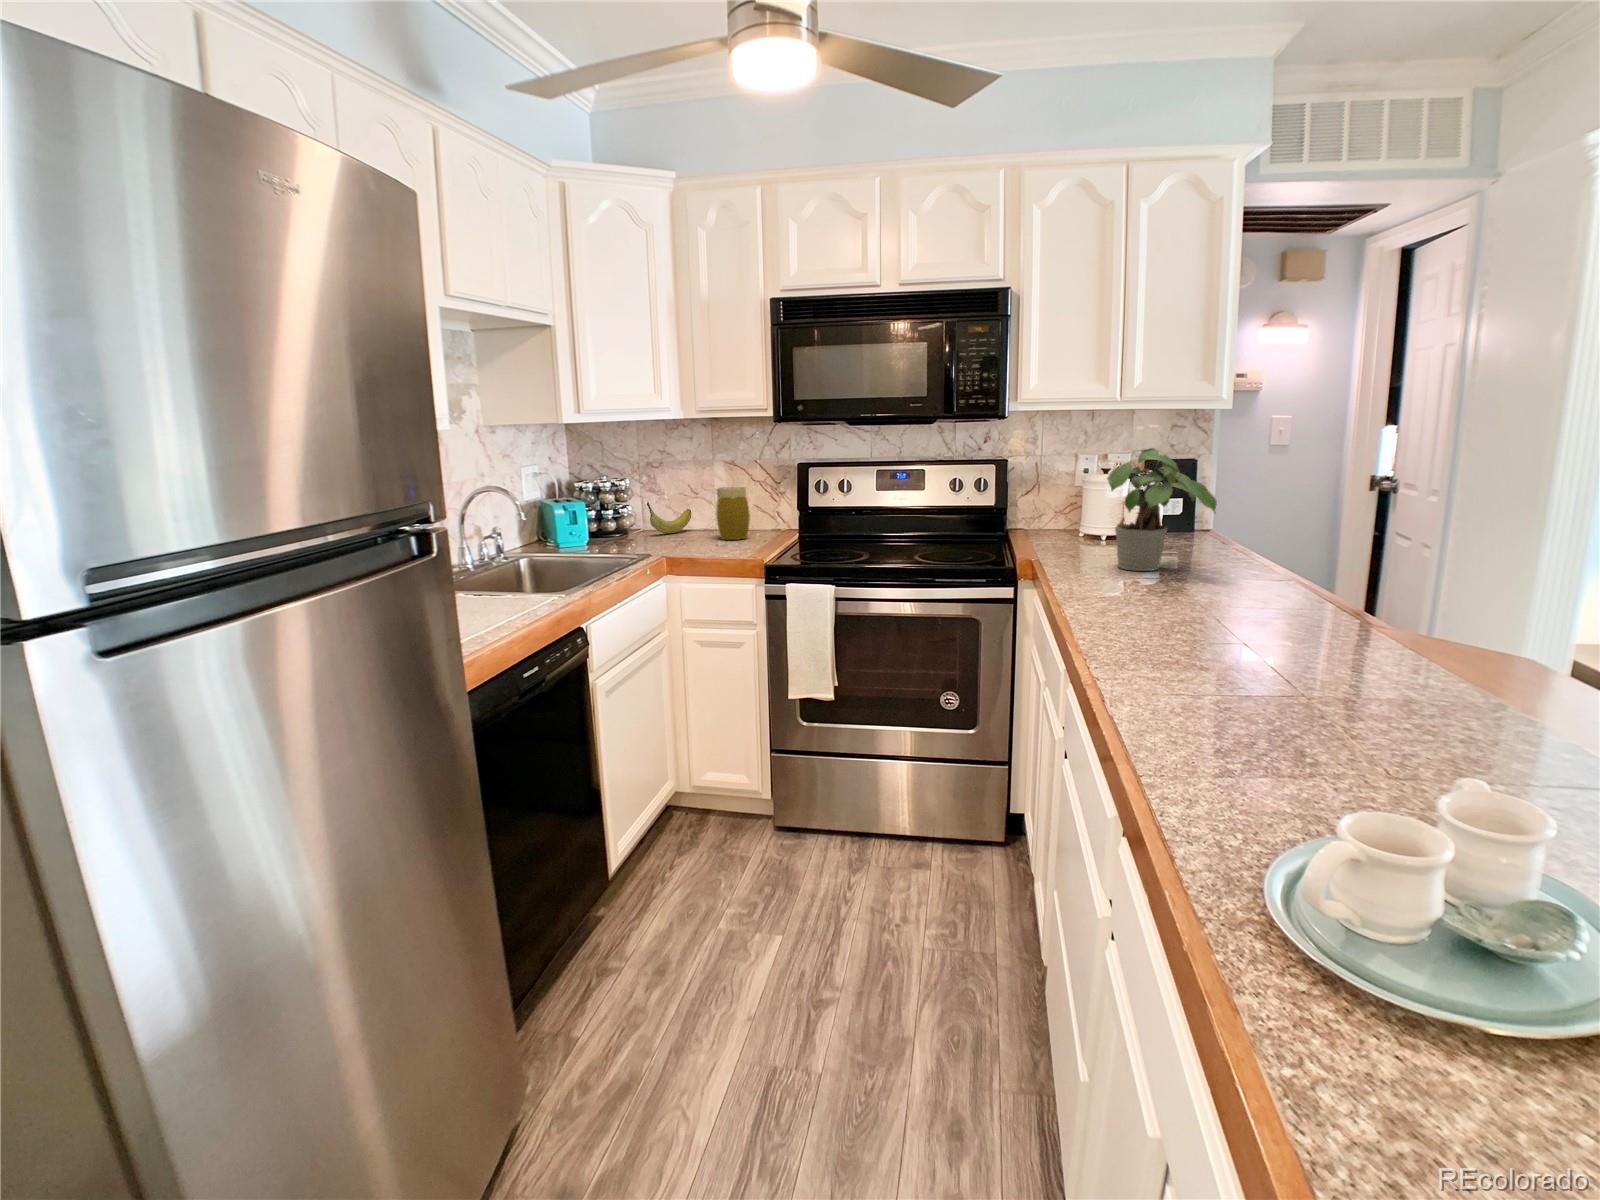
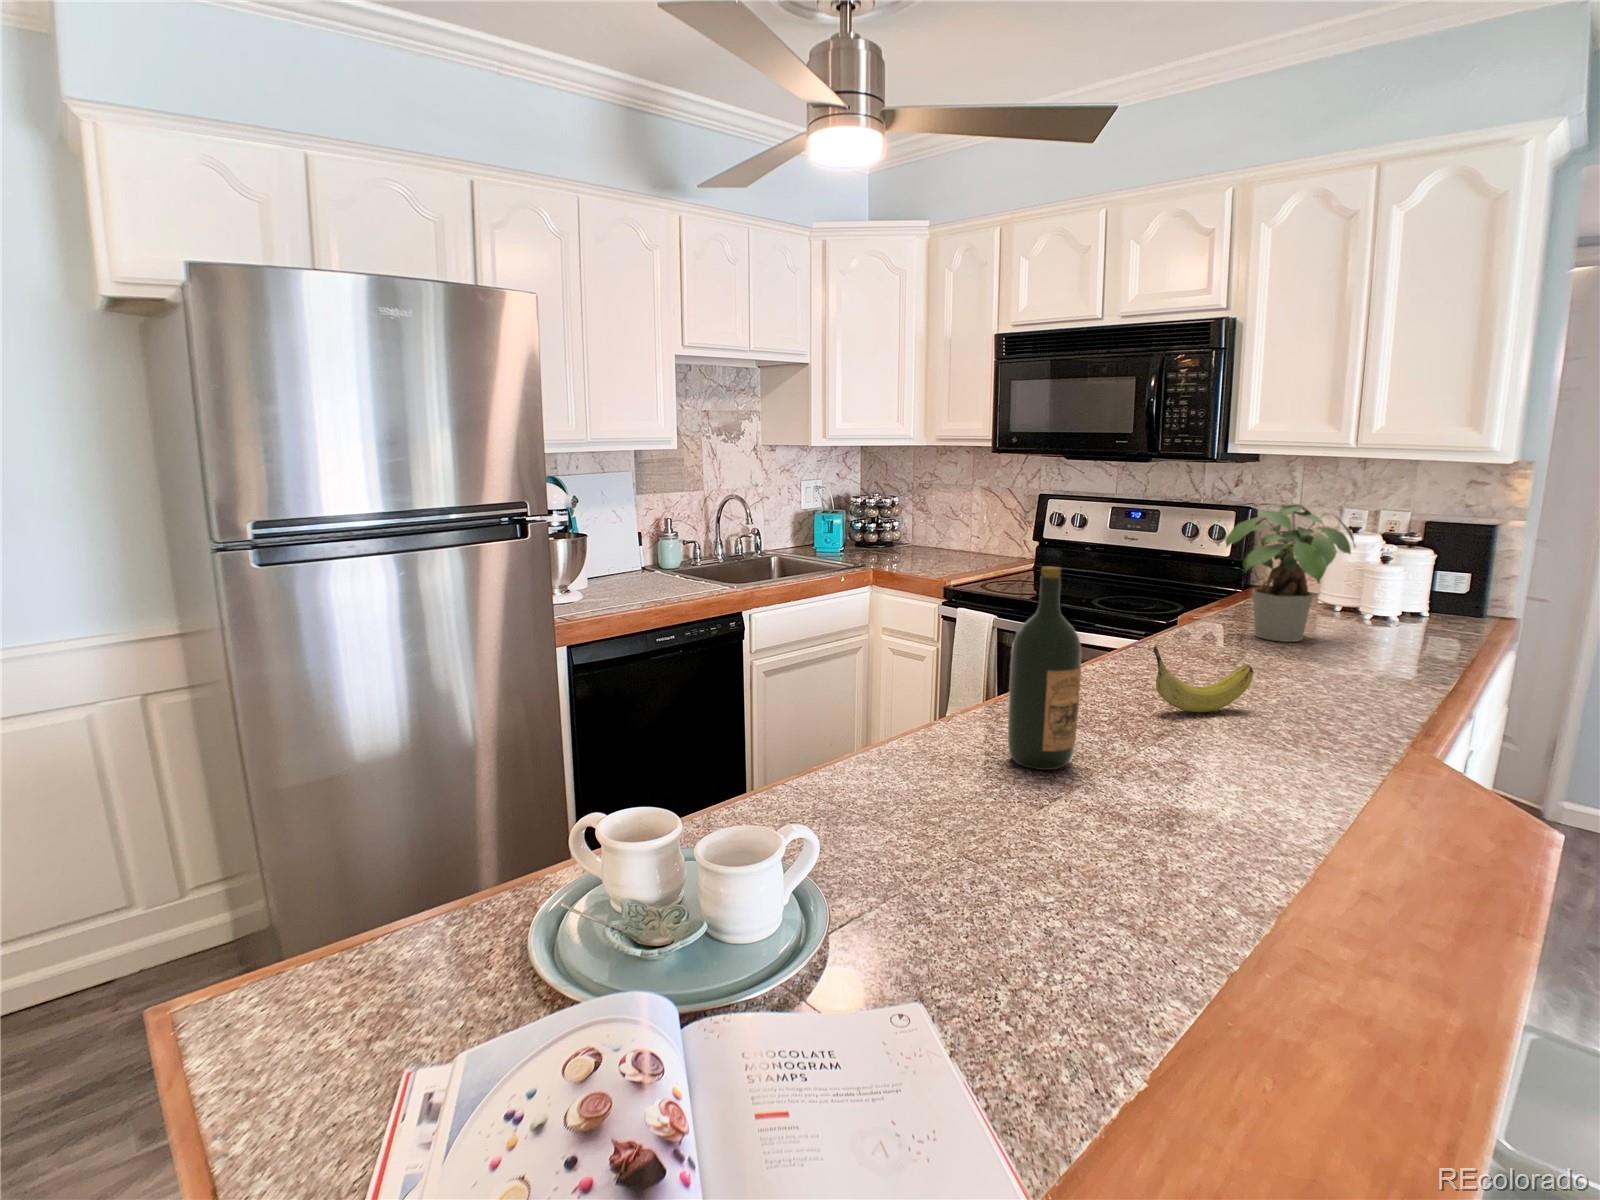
jar: present [716,487,750,540] -> none [950,512,984,562]
fruit: present [647,502,692,534] -> present [1153,644,1253,712]
wine bottle: none [1332,507,1435,735] -> present [1008,566,1082,770]

